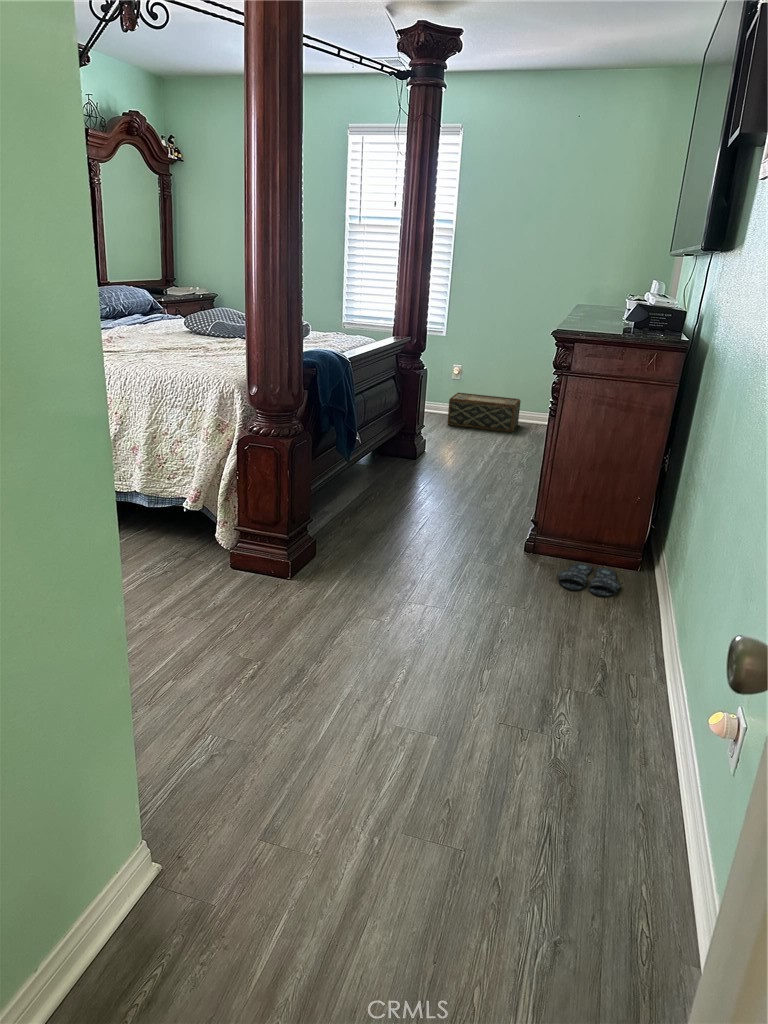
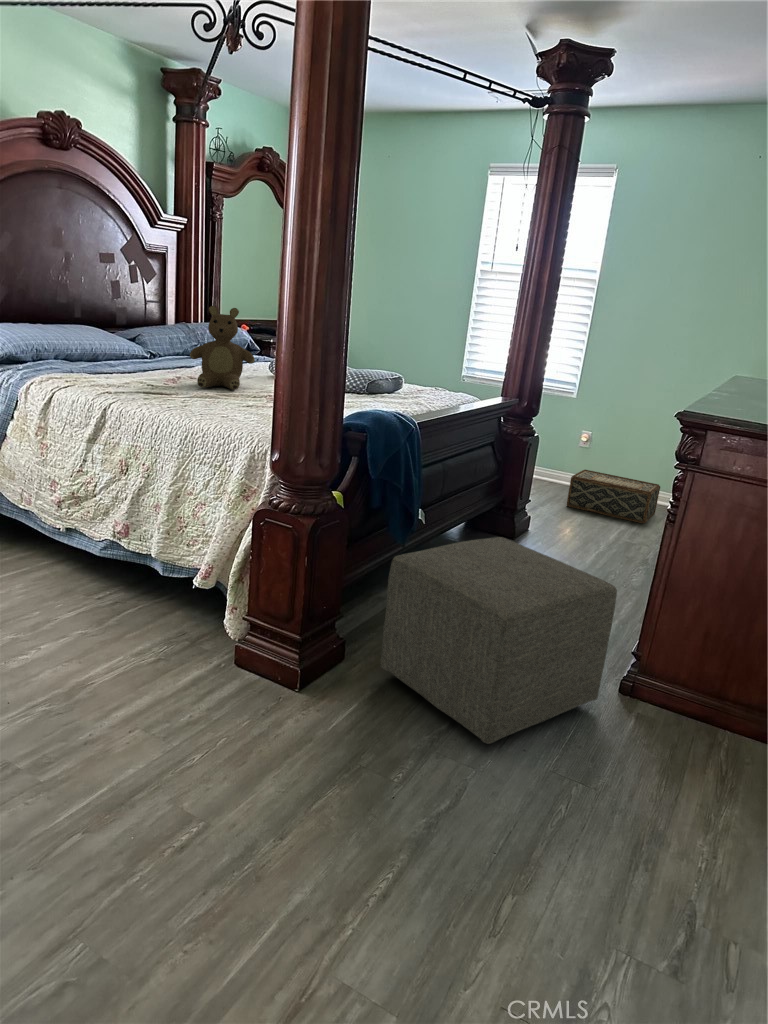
teddy bear: none [125,270,185,344] -> present [190,306,255,390]
ottoman: none [348,443,522,589] -> present [380,537,617,744]
slippers: present [558,563,621,597] -> none [654,727,746,790]

